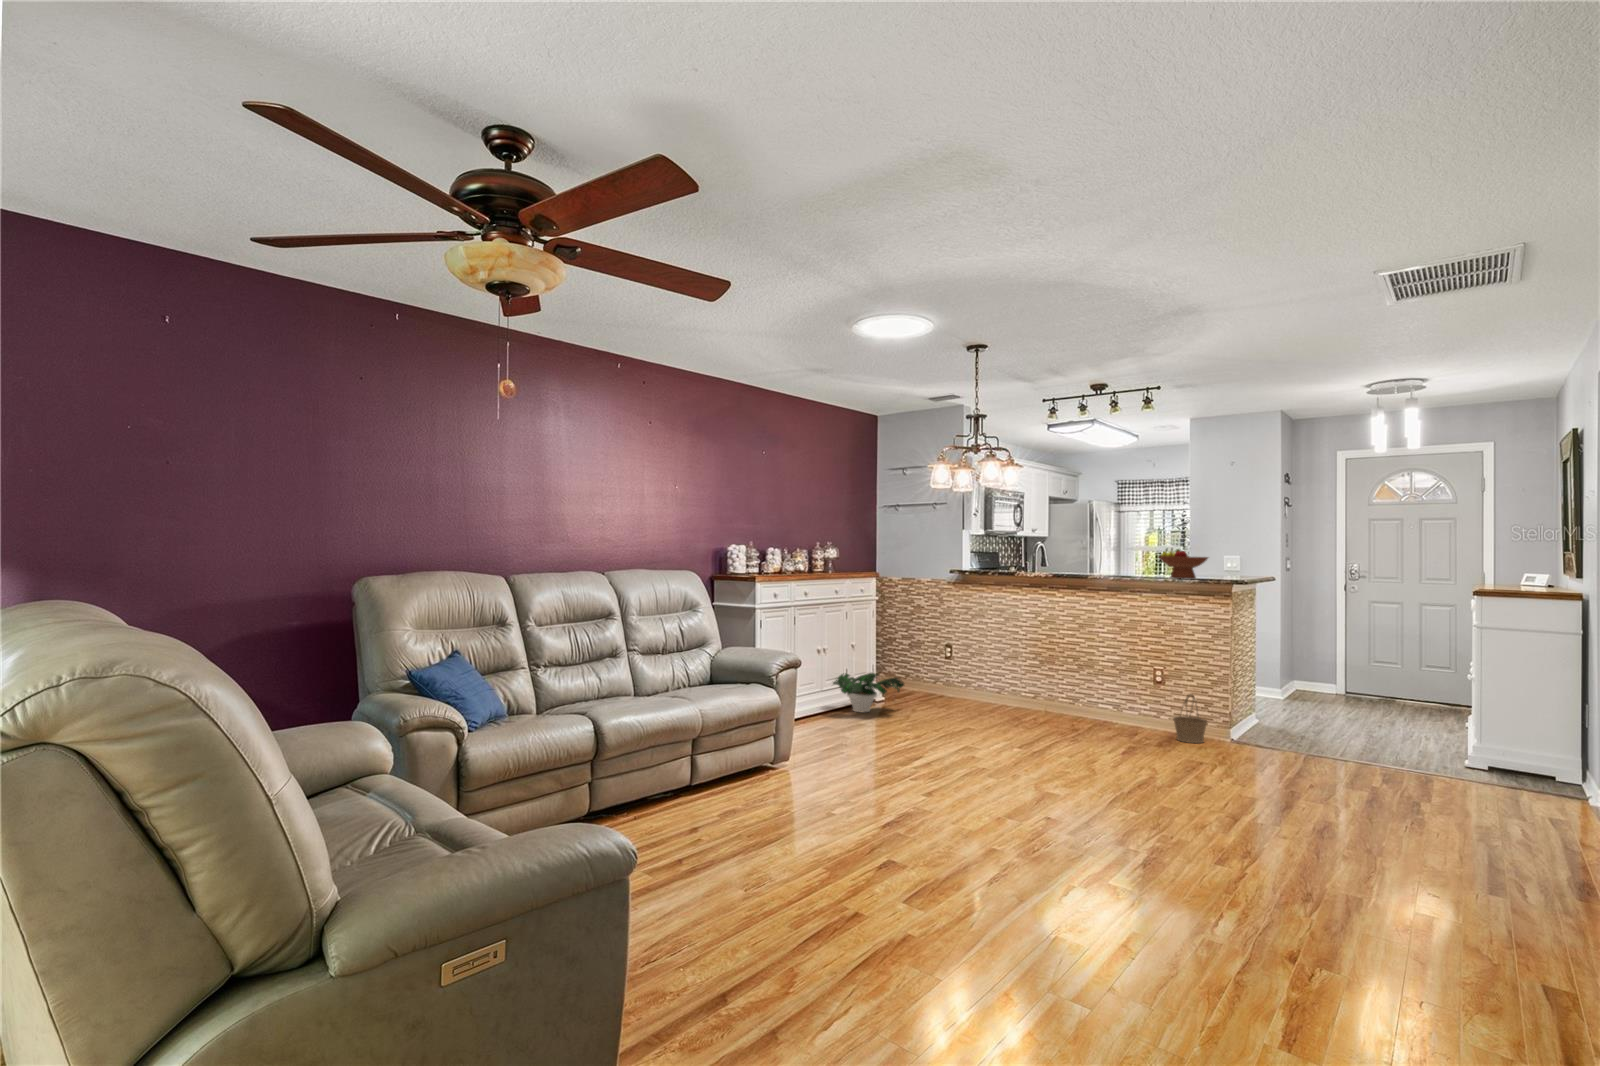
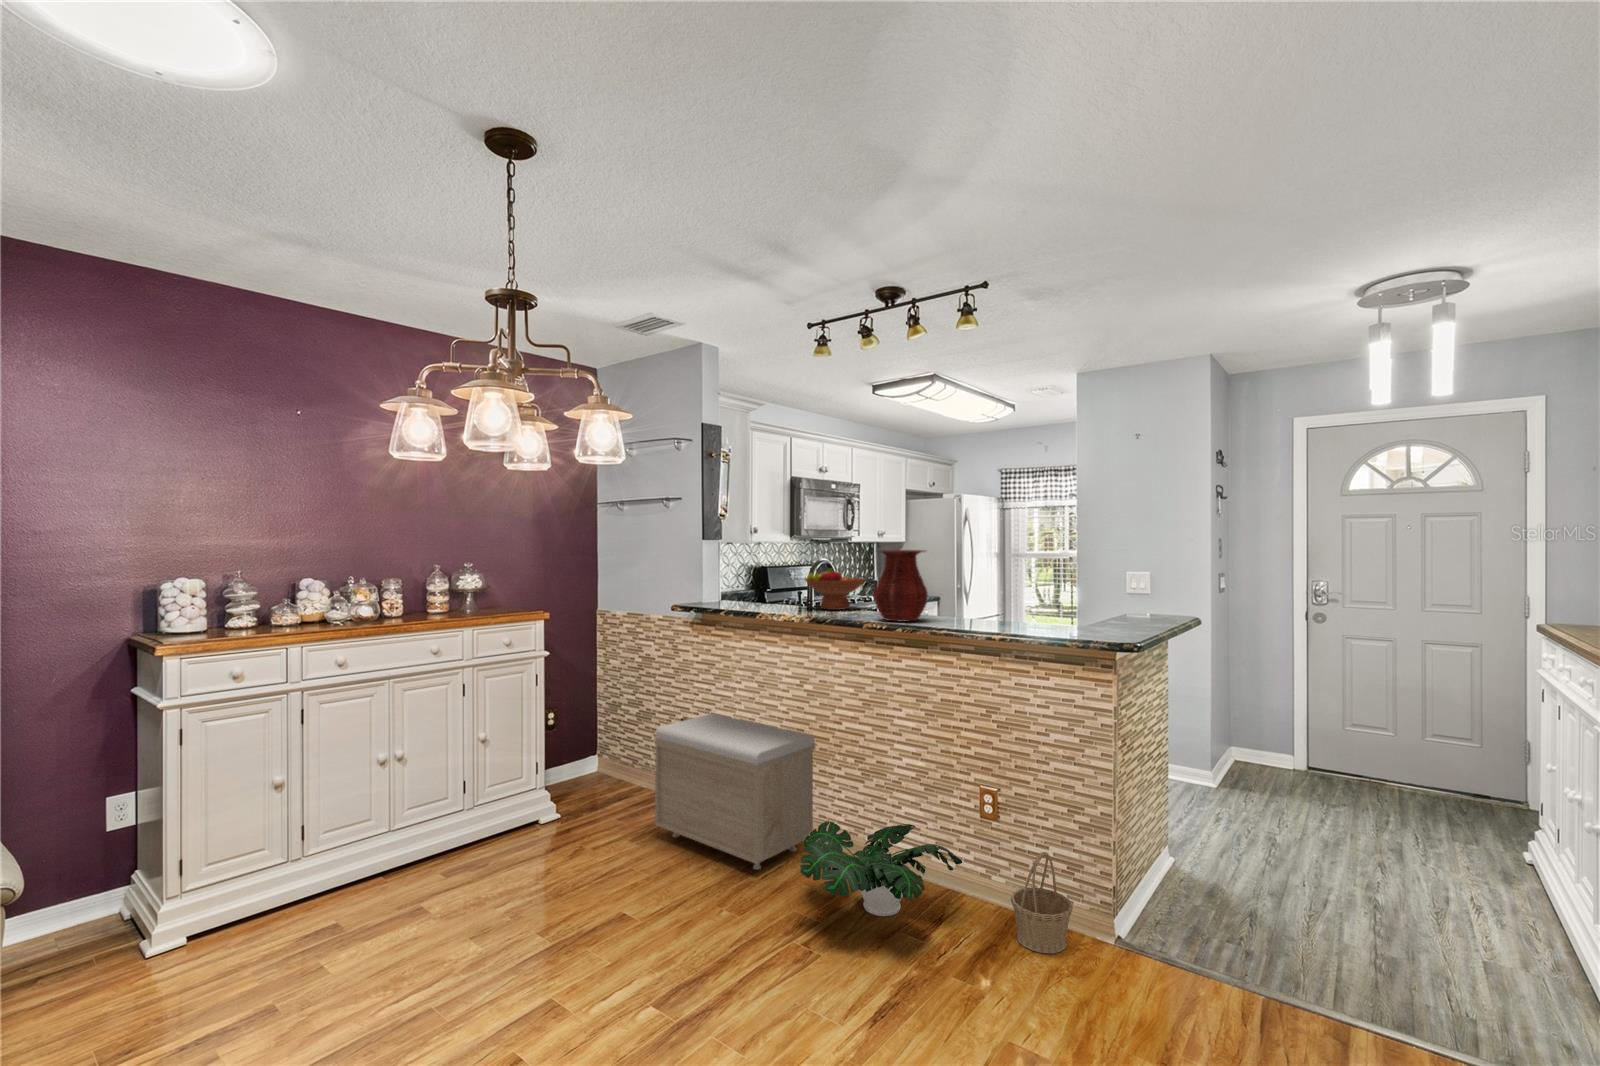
vase: none [1086,536,1120,577] -> present [874,550,928,621]
fruit bowl: present [1159,549,1208,579] -> present [805,568,865,610]
storage bench: none [945,638,1047,718] -> present [655,714,816,869]
potted plant: present [833,673,904,712] -> present [800,821,962,916]

